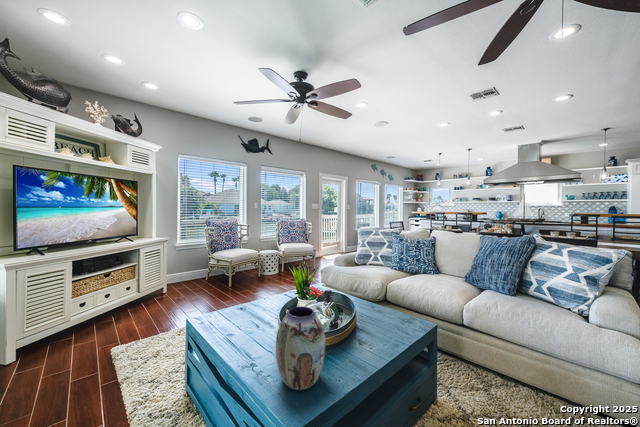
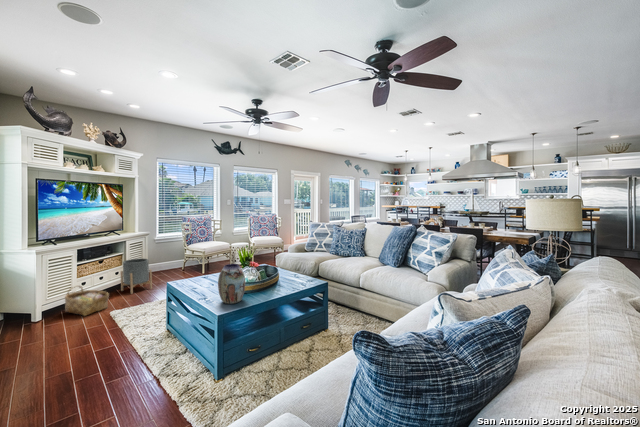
planter: none [130,270,169,316] -> present [121,258,152,294]
woven basket: none [45,310,108,356] -> present [65,286,109,316]

